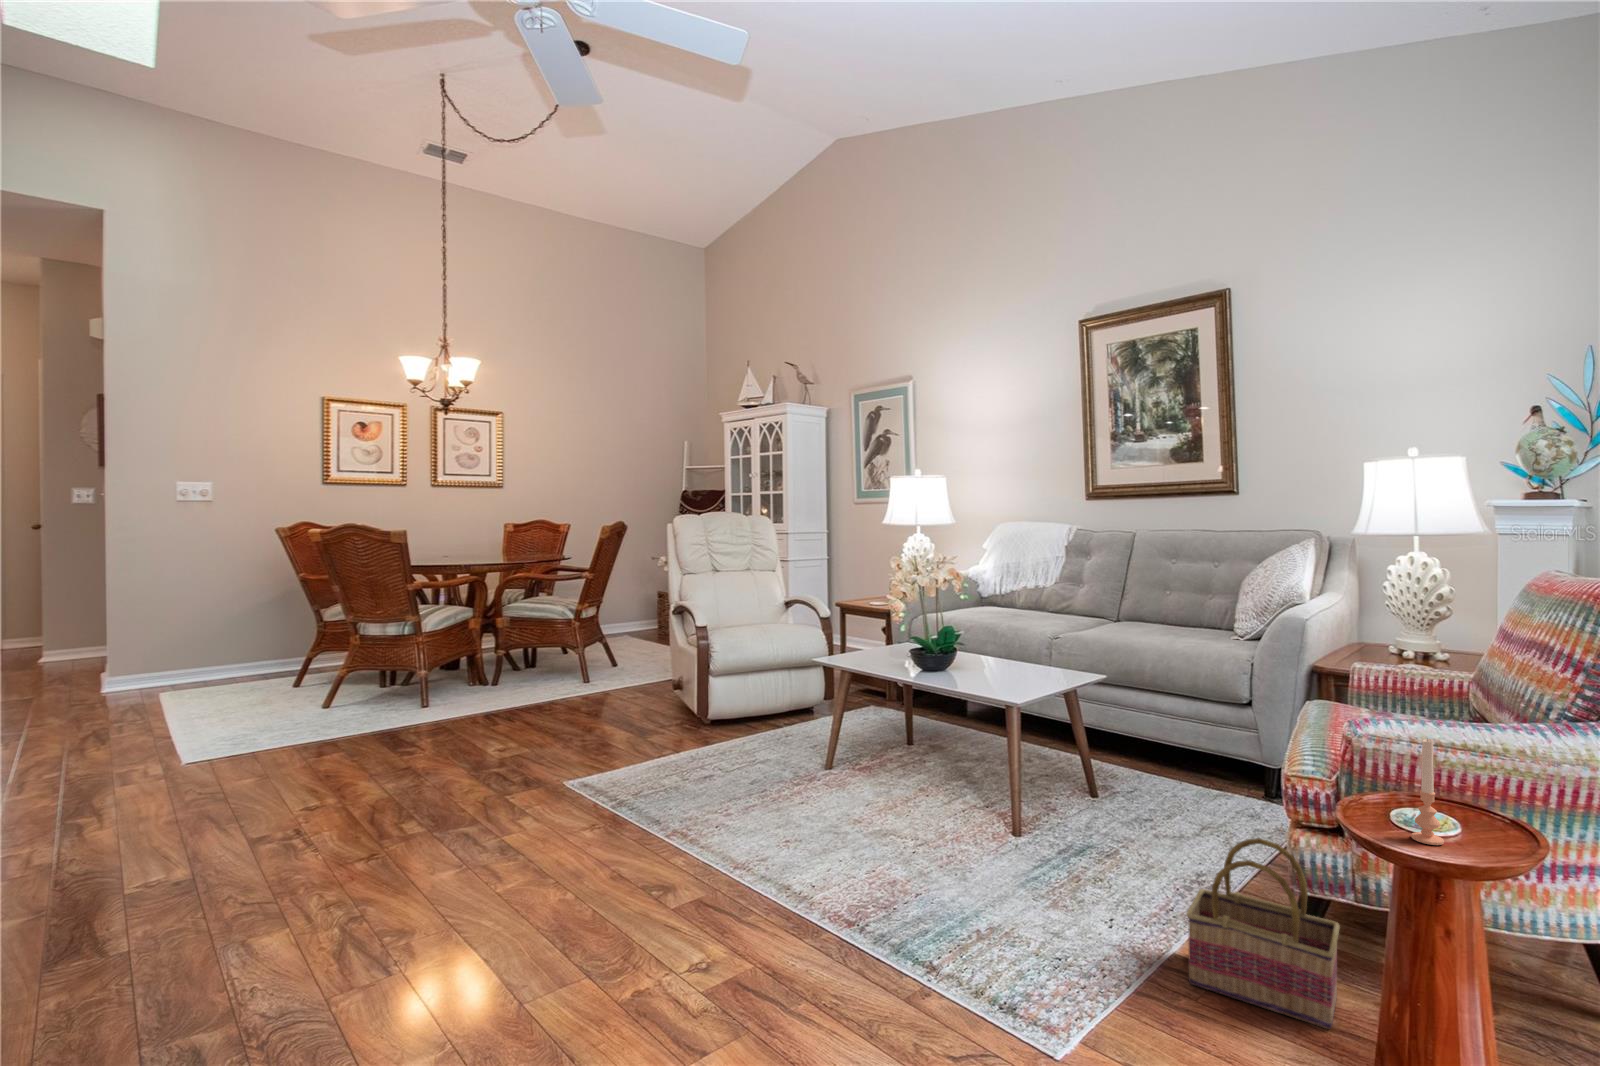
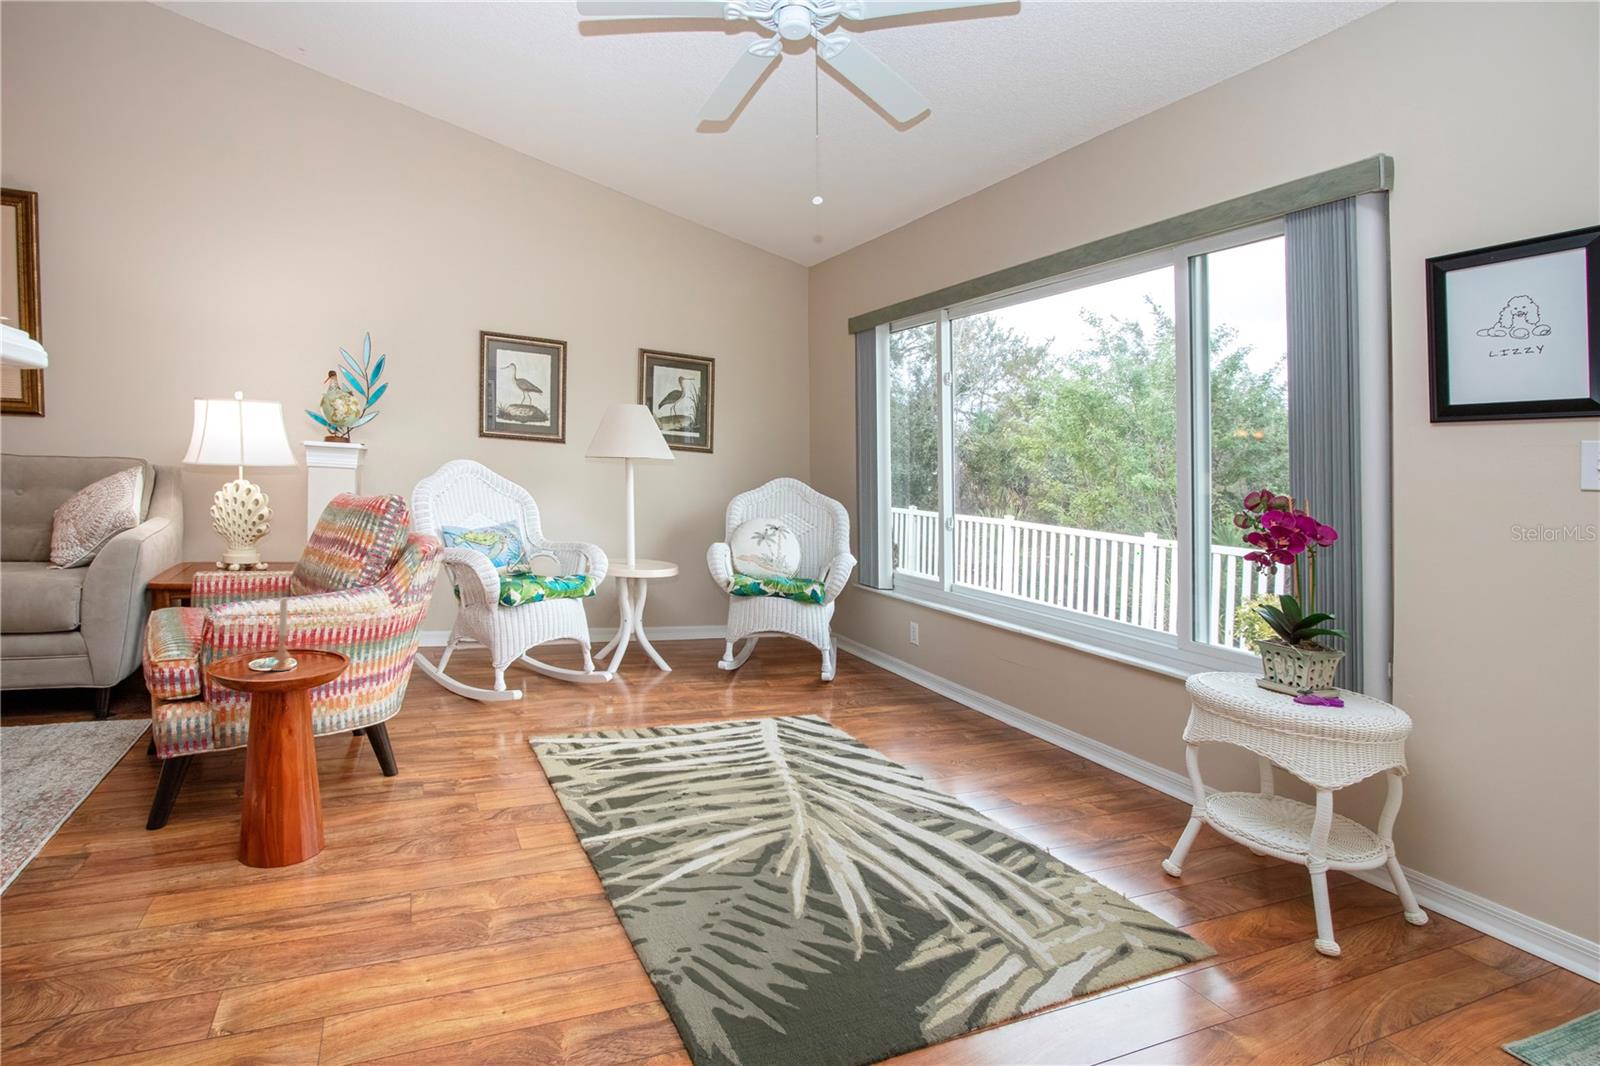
basket: present [1186,838,1339,1029] -> none [55,721,203,874]

